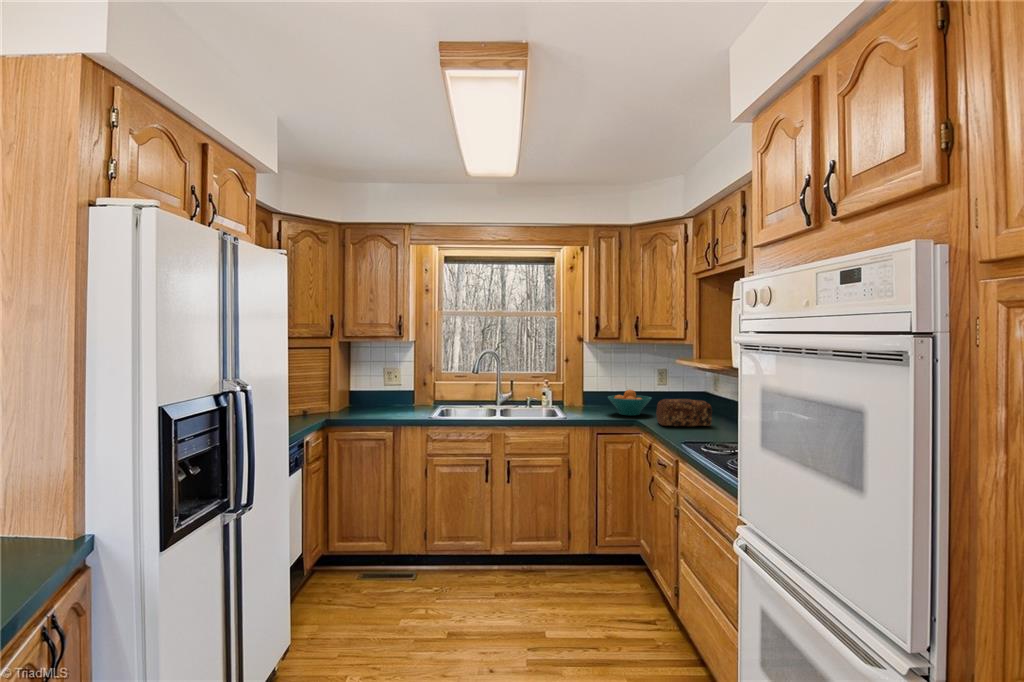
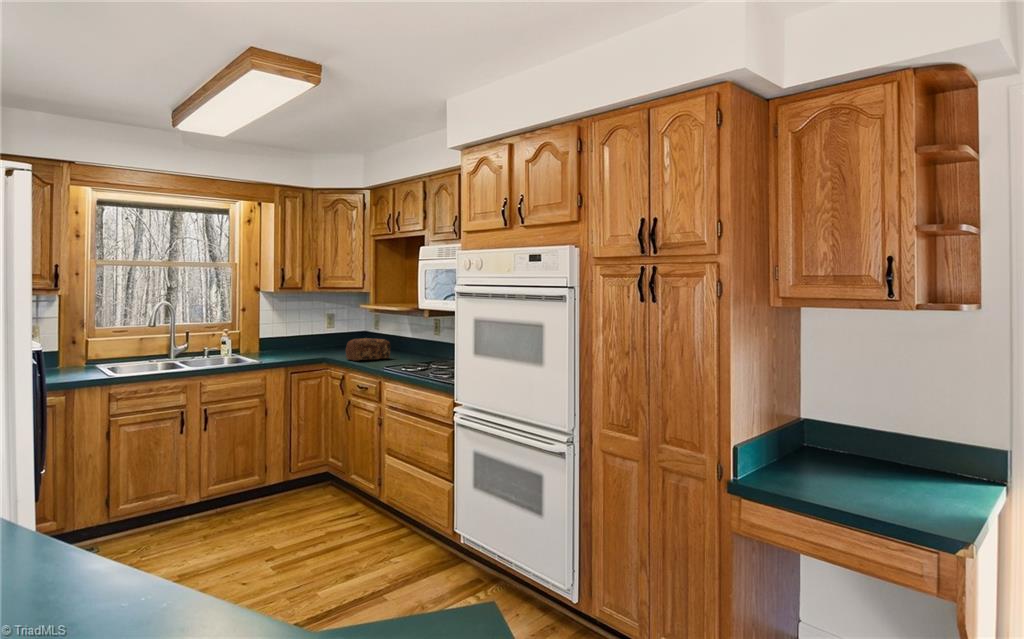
fruit bowl: present [608,389,651,415] -> none [292,334,333,357]

